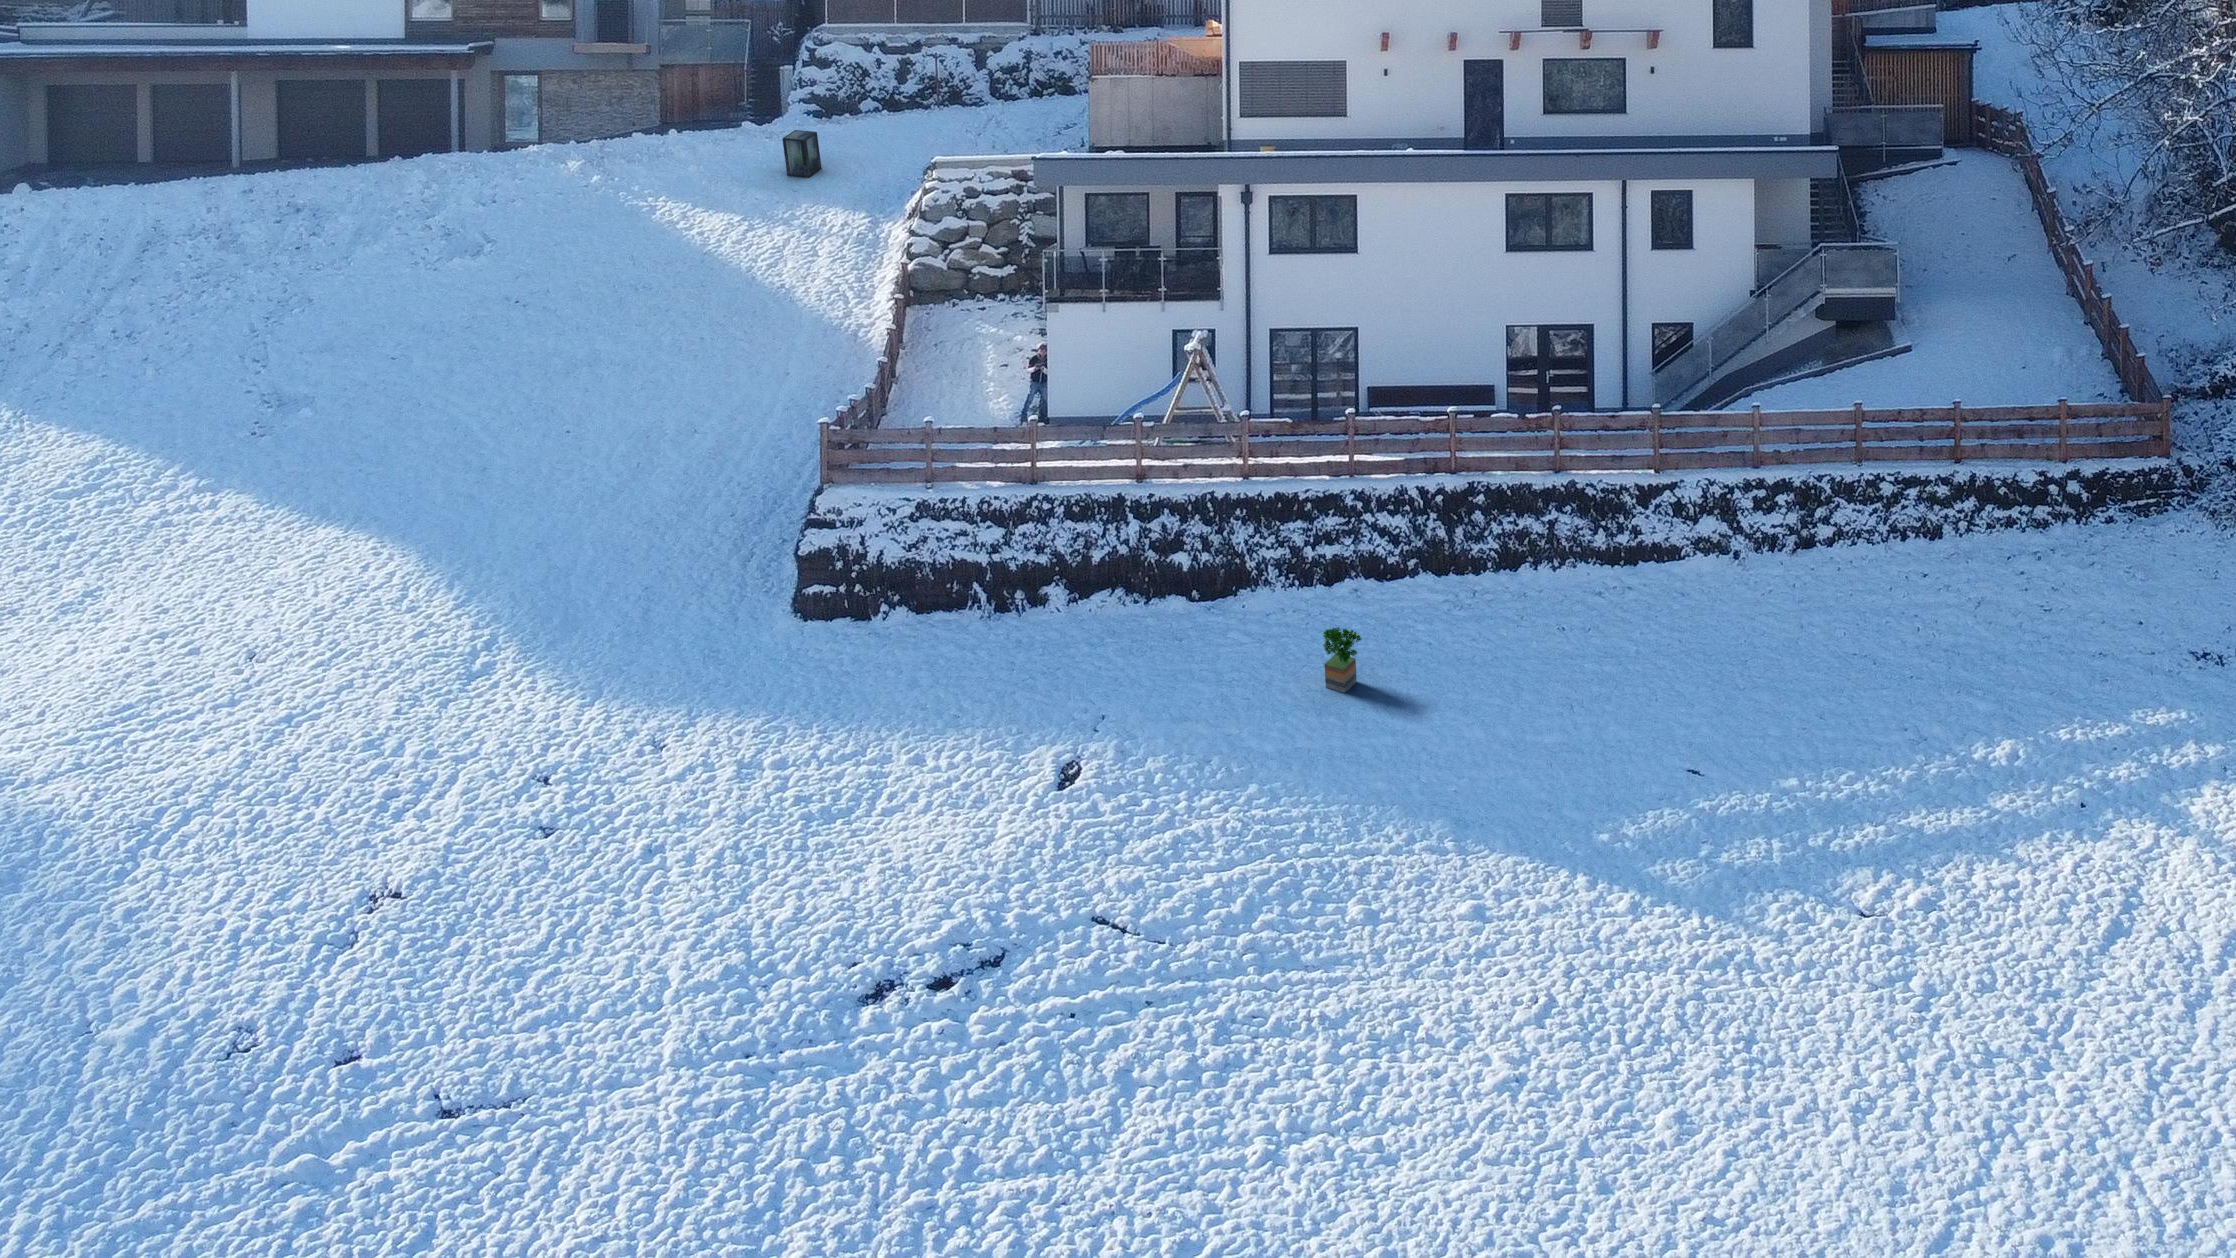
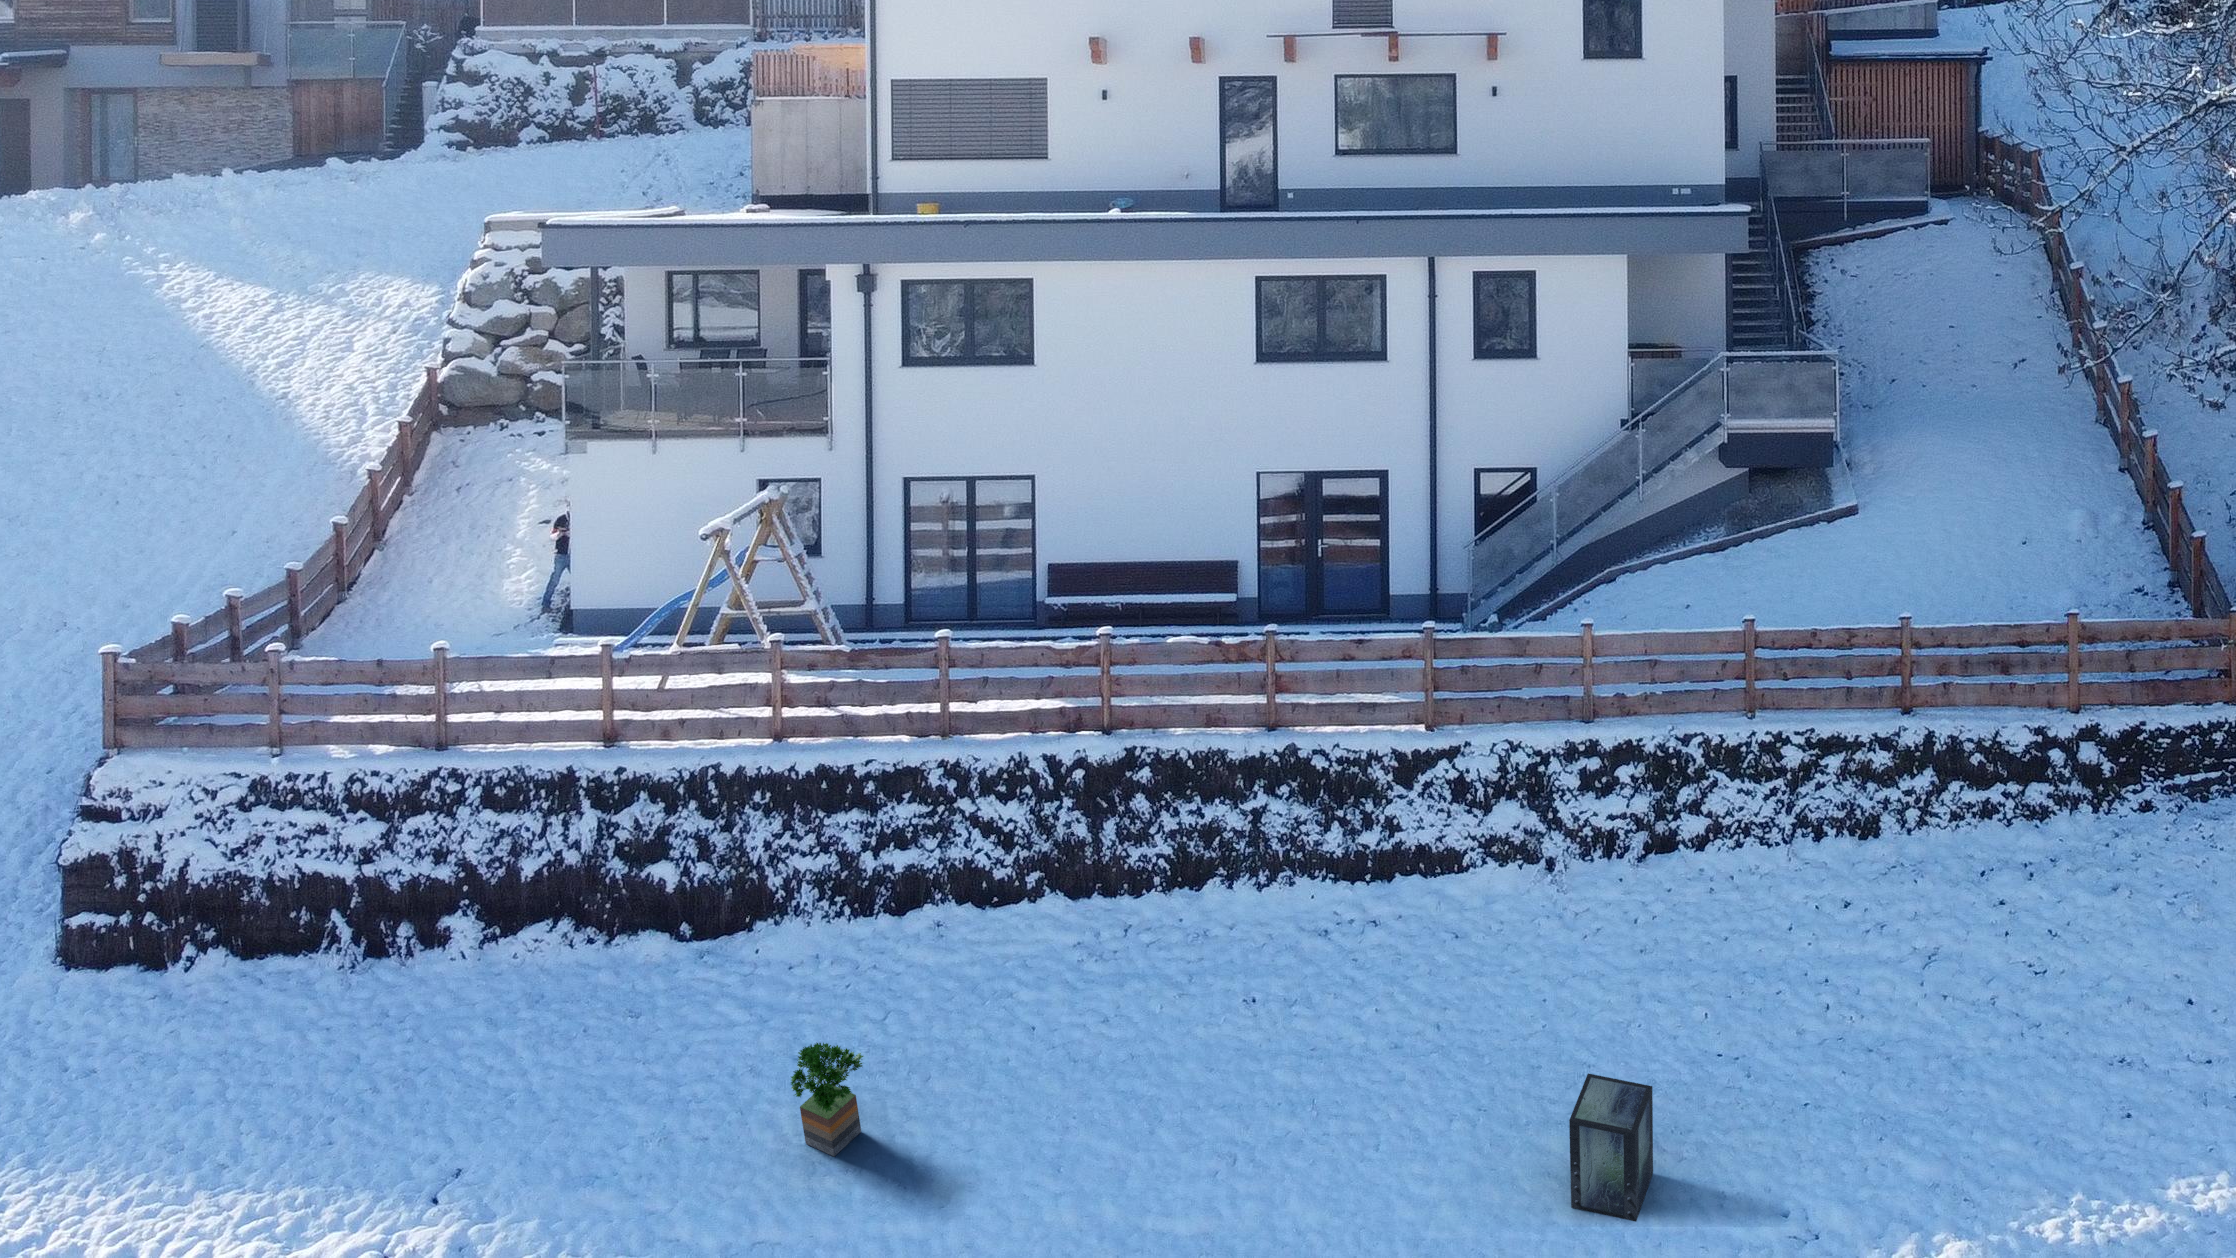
storage box: present [782,130,822,178] -> present [1569,1073,1653,1222]

